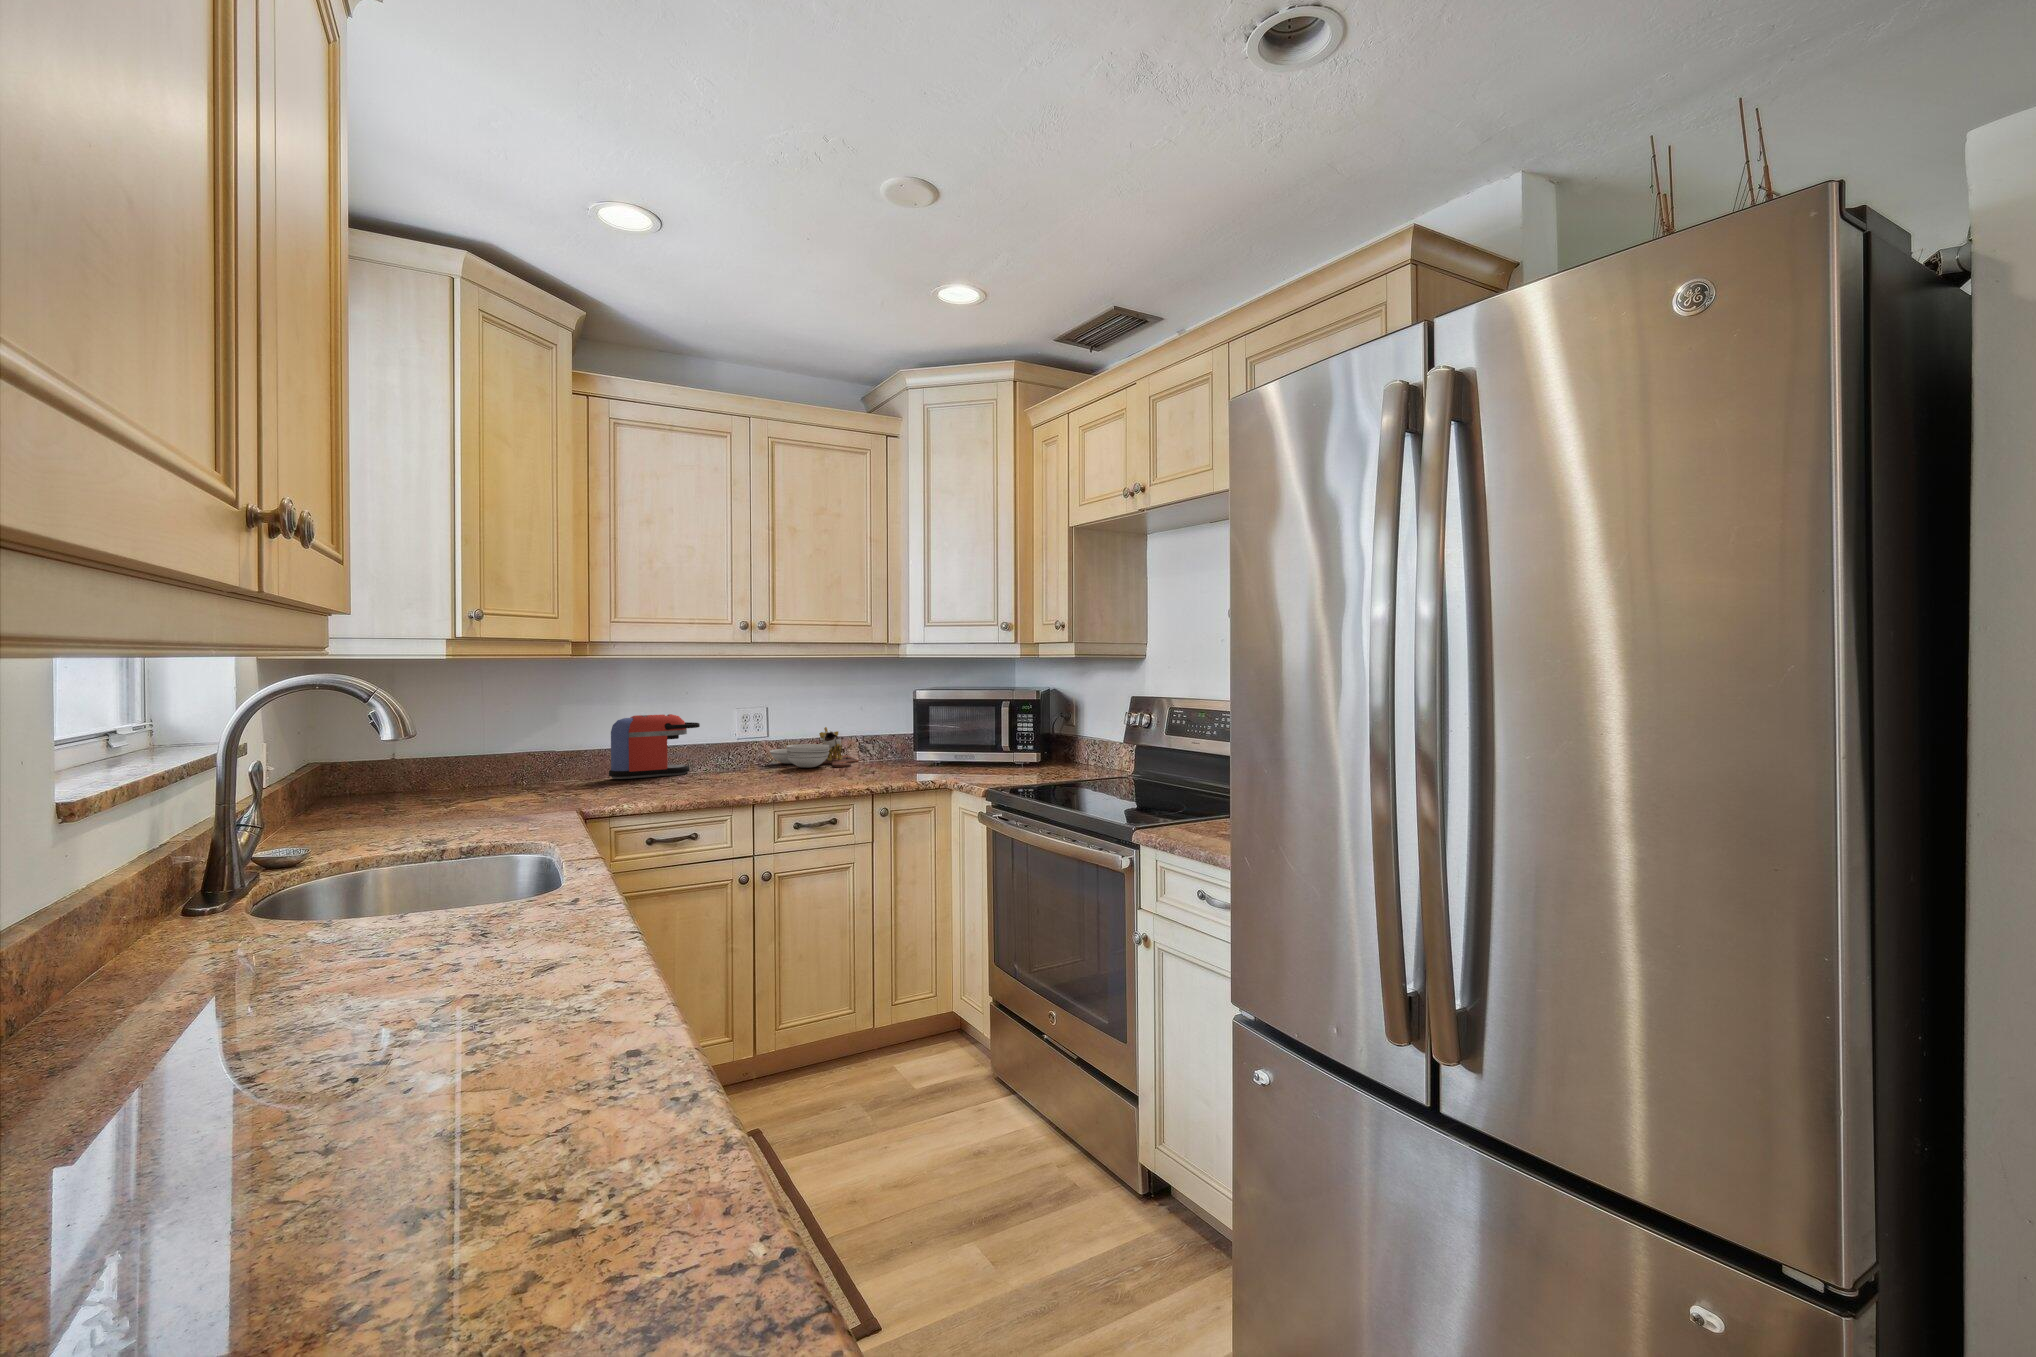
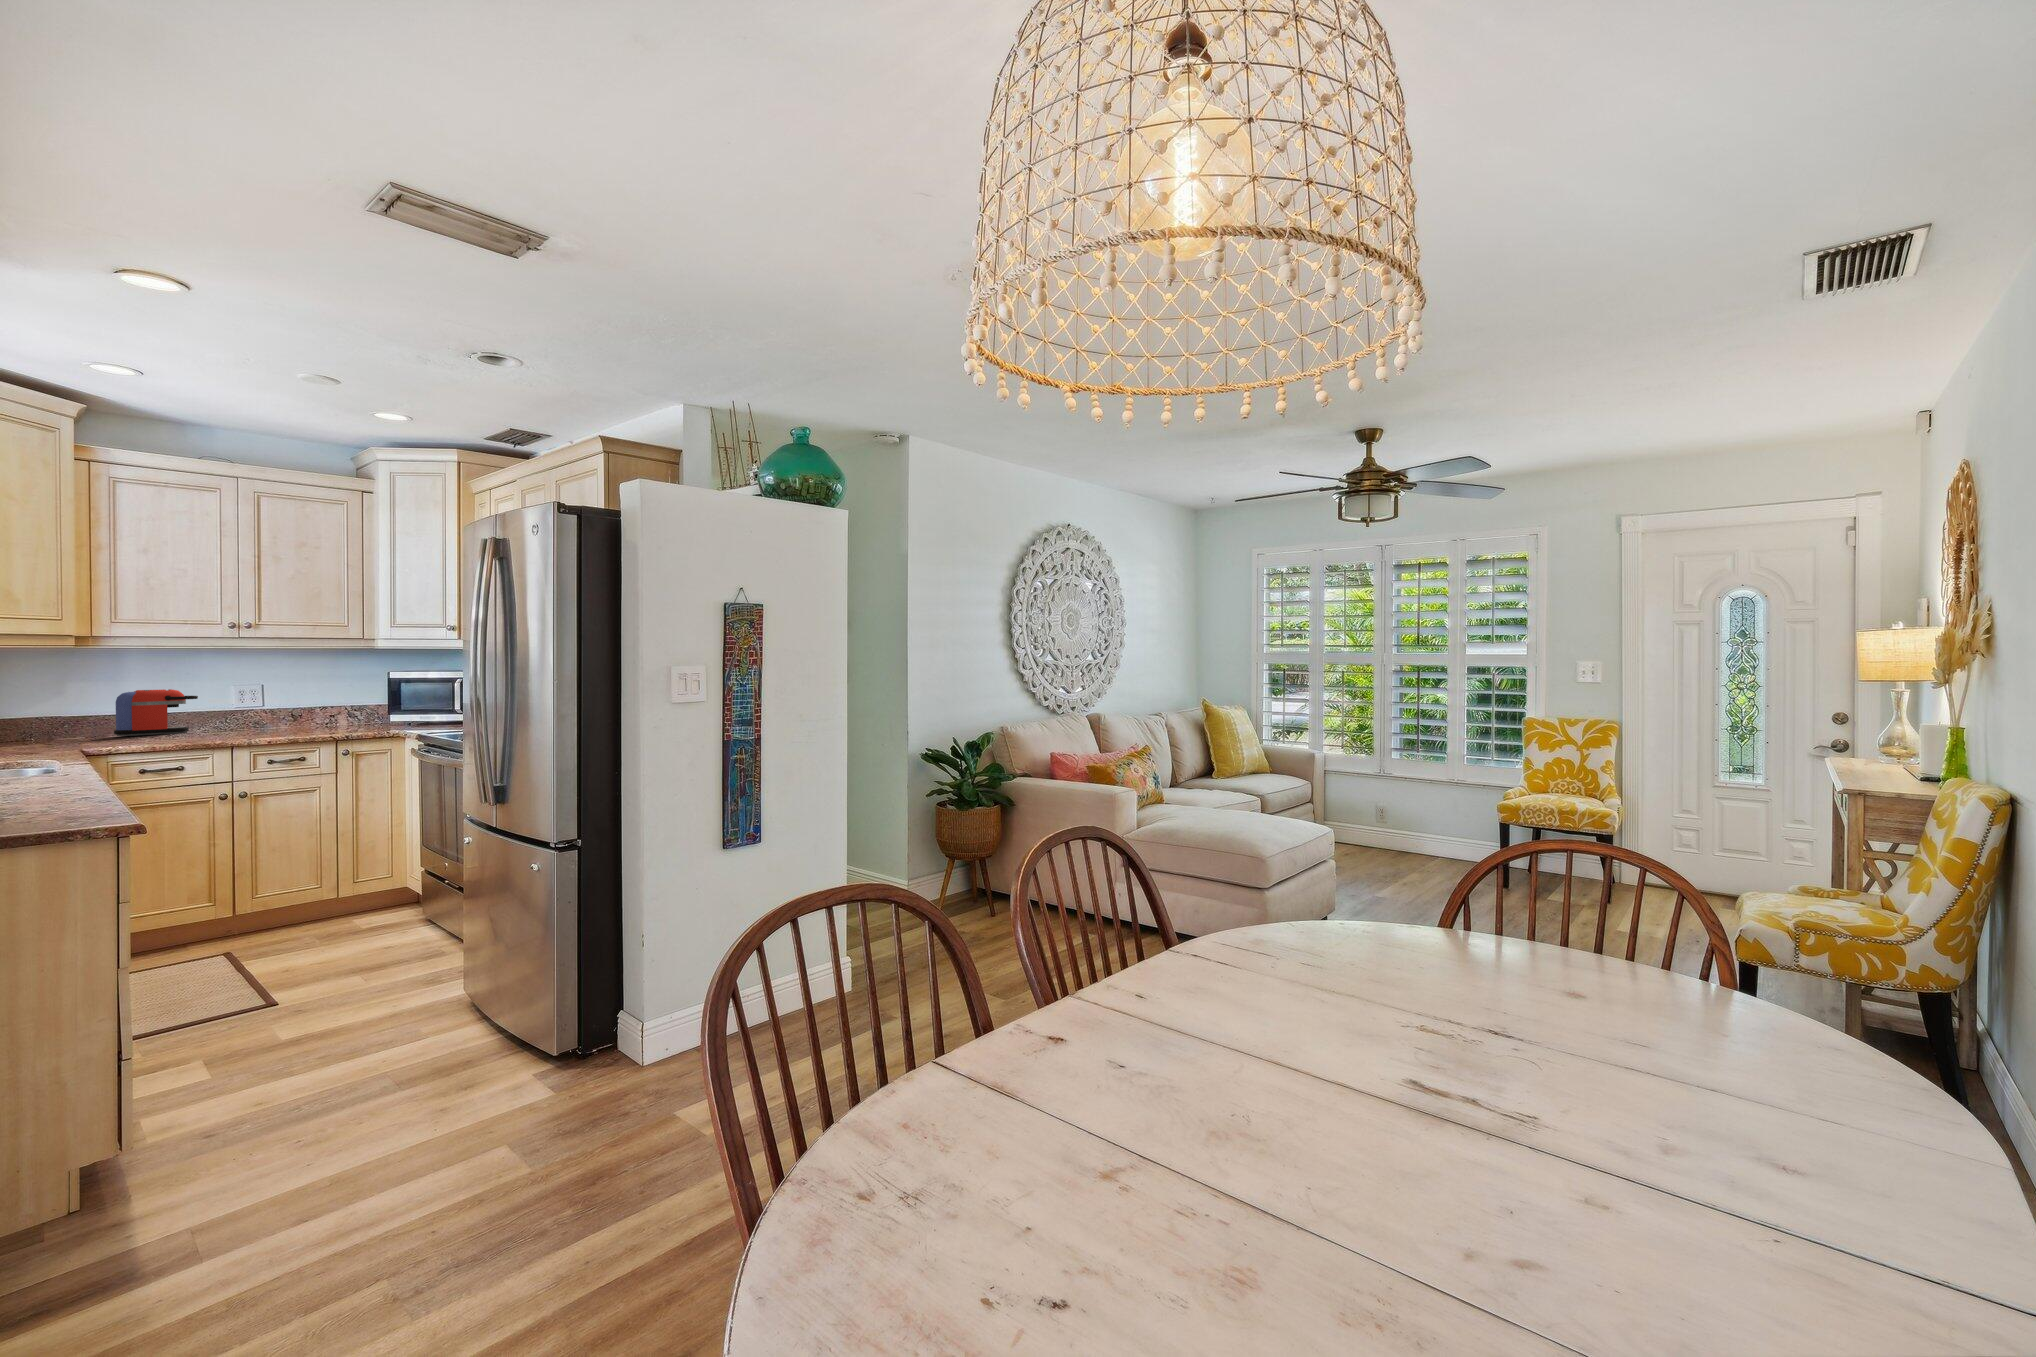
cutting board: present [770,727,858,767] -> none [262,699,339,726]

